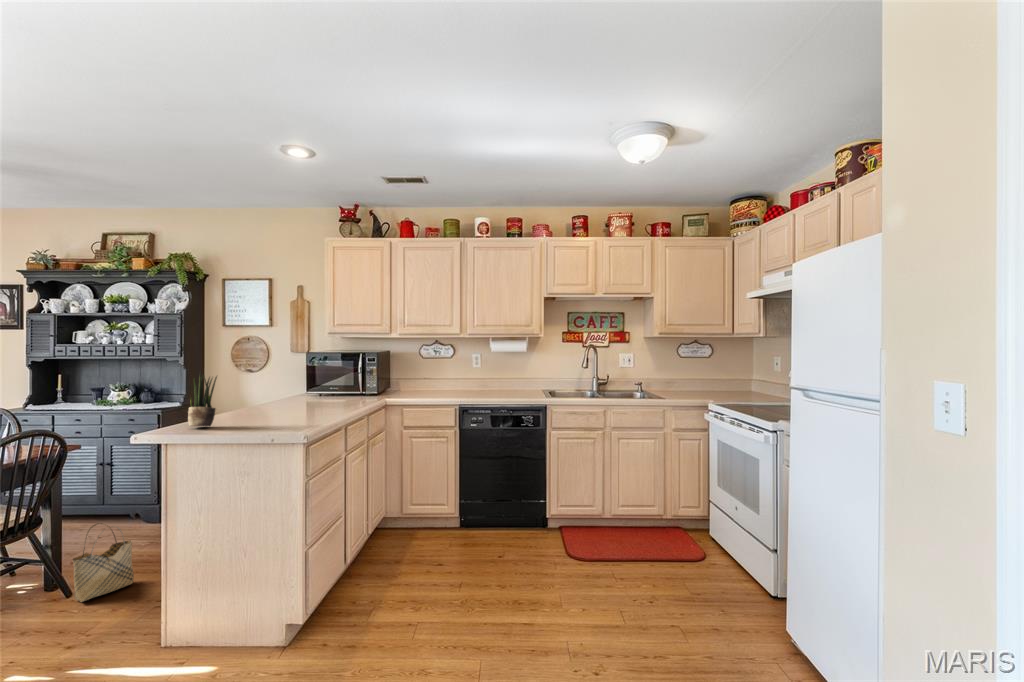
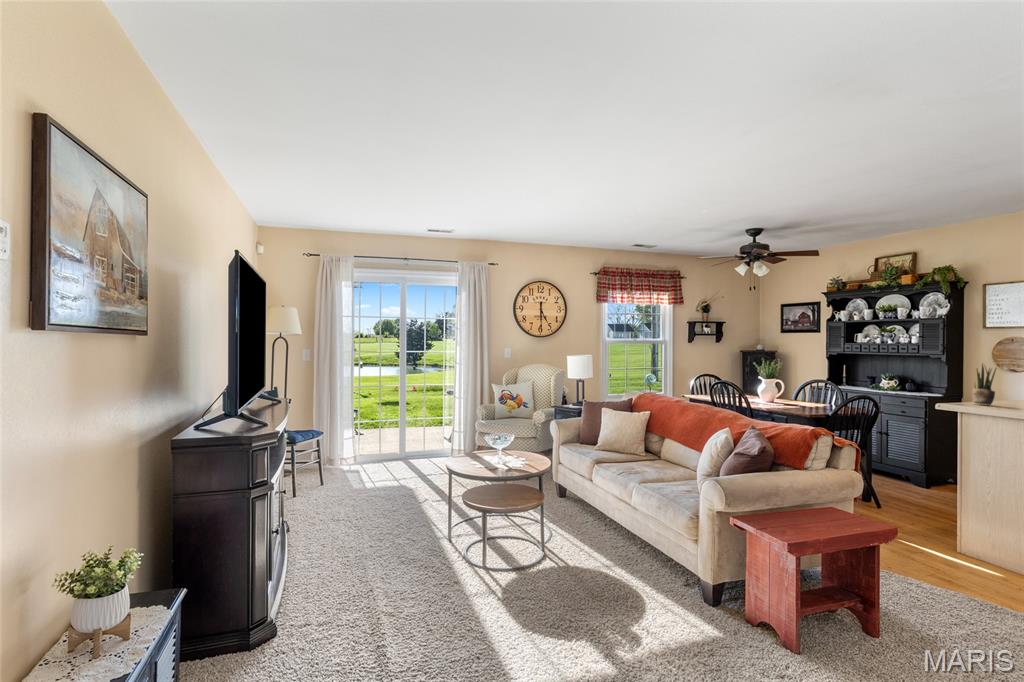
woven basket: present [73,523,134,602] -> none [879,466,917,515]

